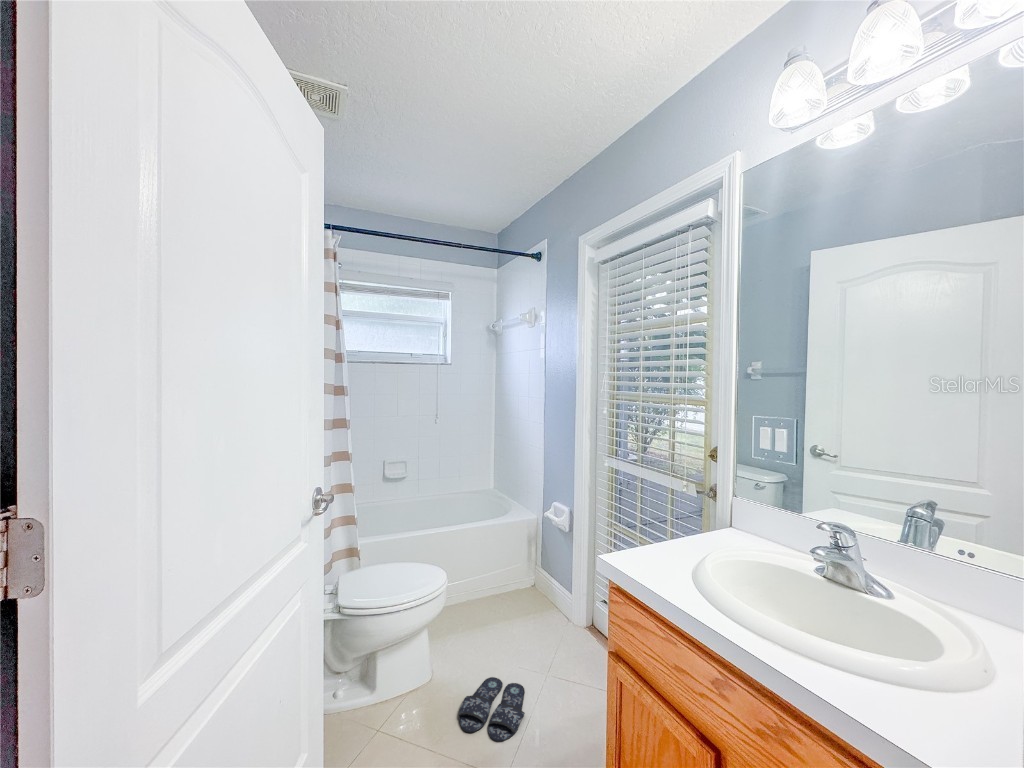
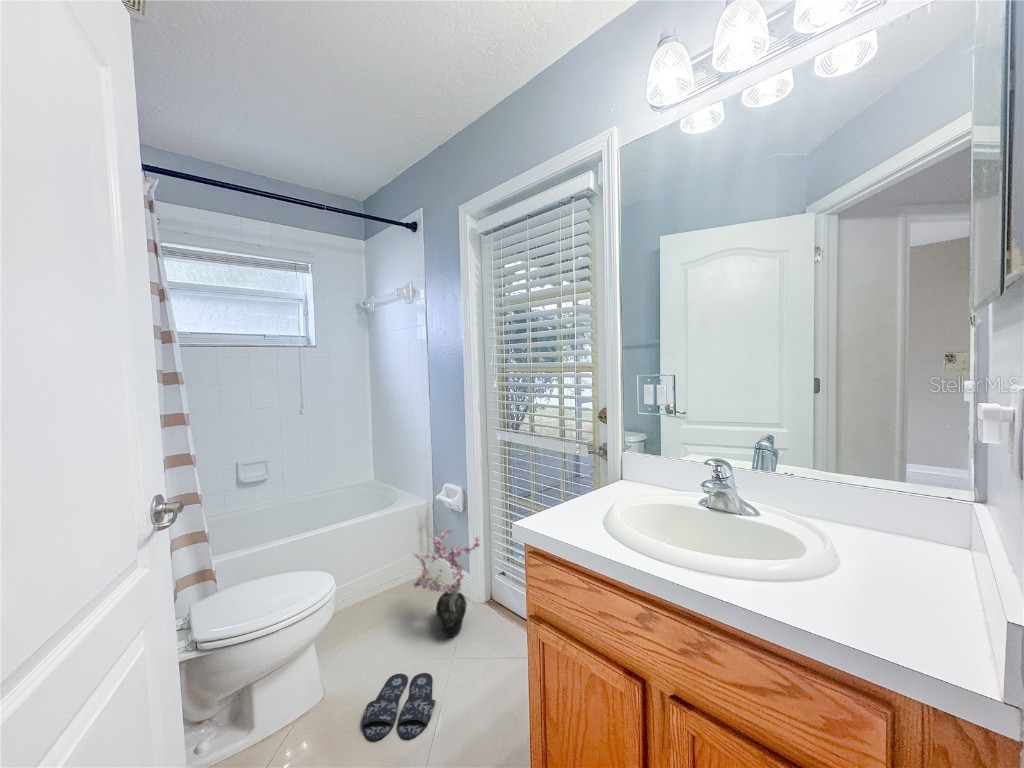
potted plant: none [512,542,584,656] -> present [412,528,480,637]

